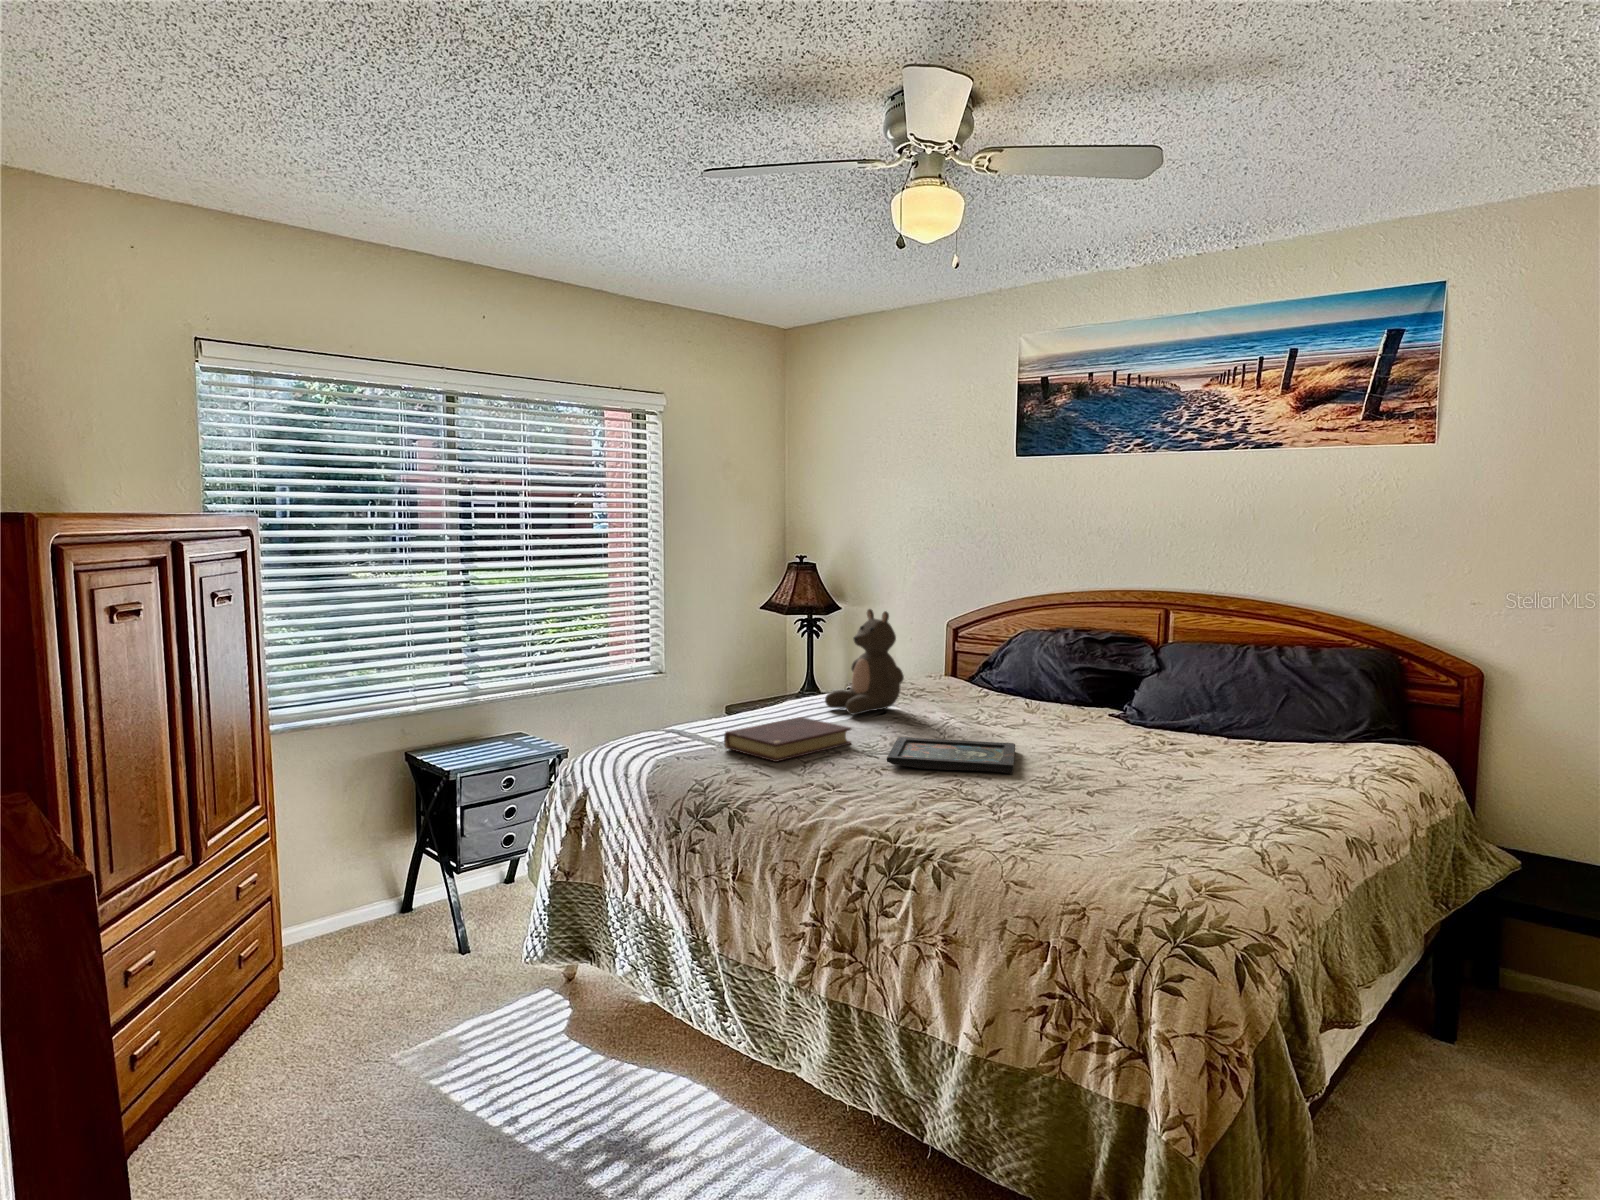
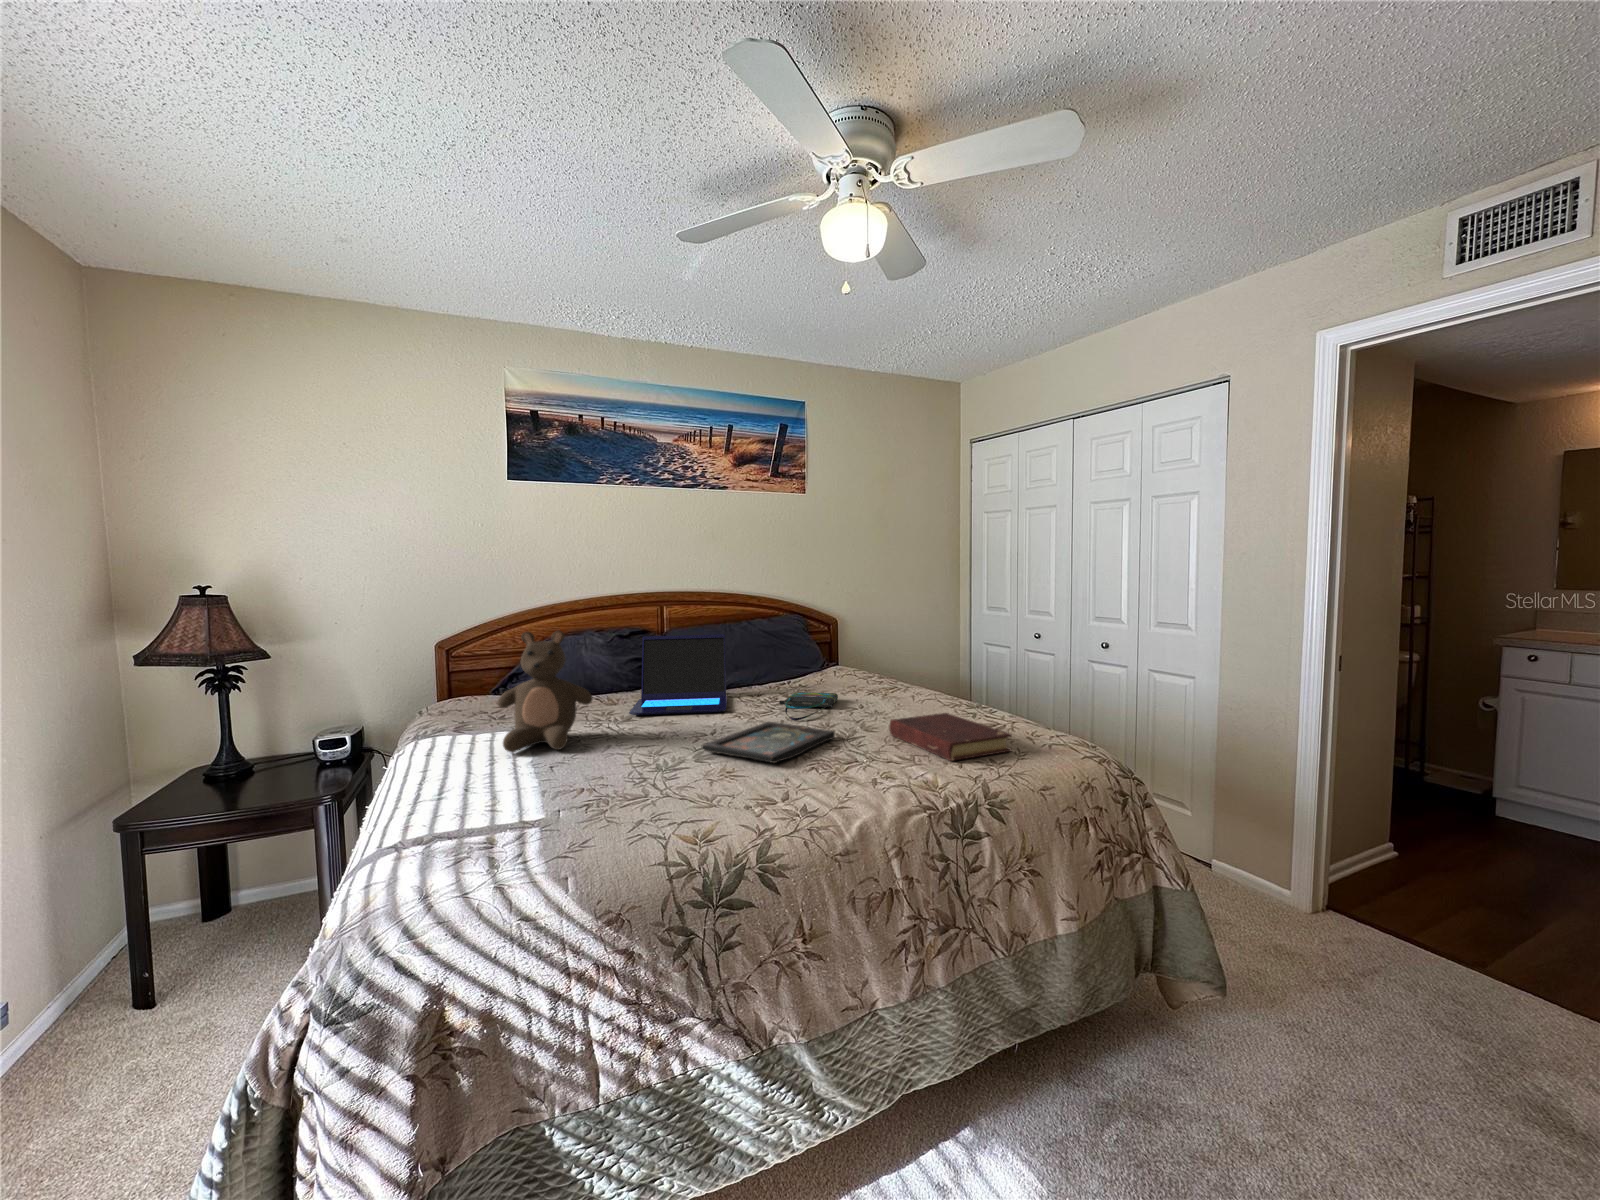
laptop: none [975,634,1127,730] -> present [629,634,727,715]
book: present [724,717,851,762] -> present [889,713,1012,761]
tote bag: none [1057,735,1189,758] -> present [779,692,838,720]

